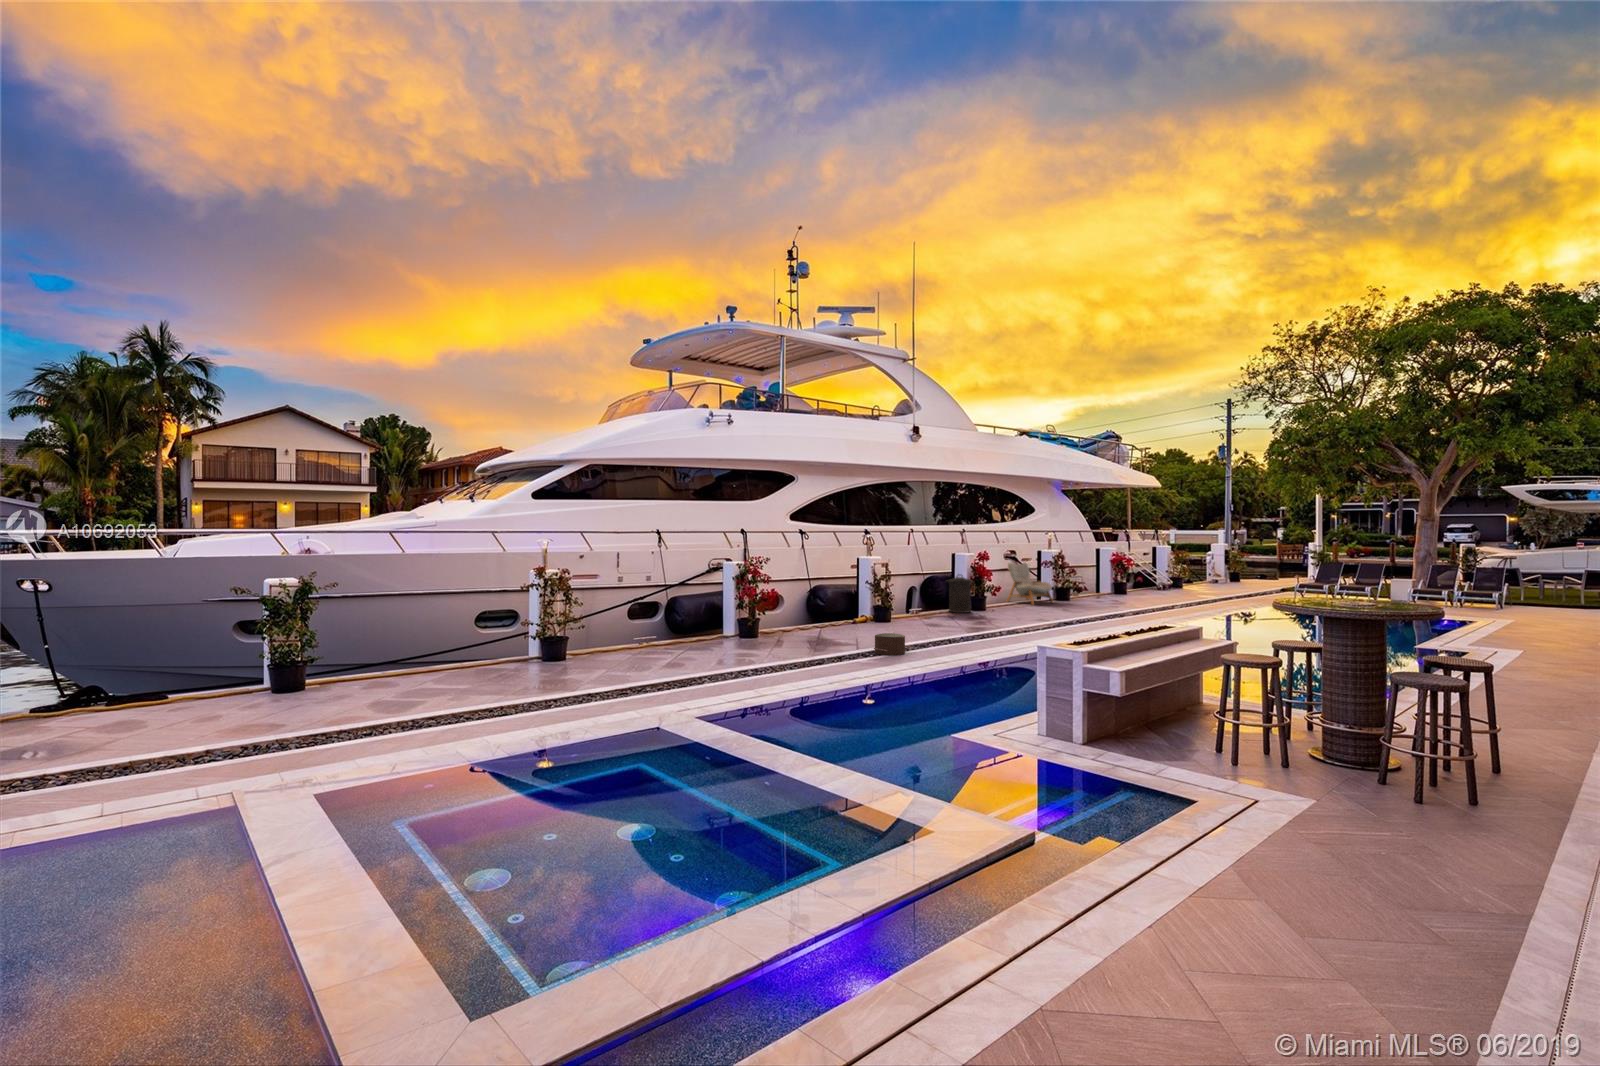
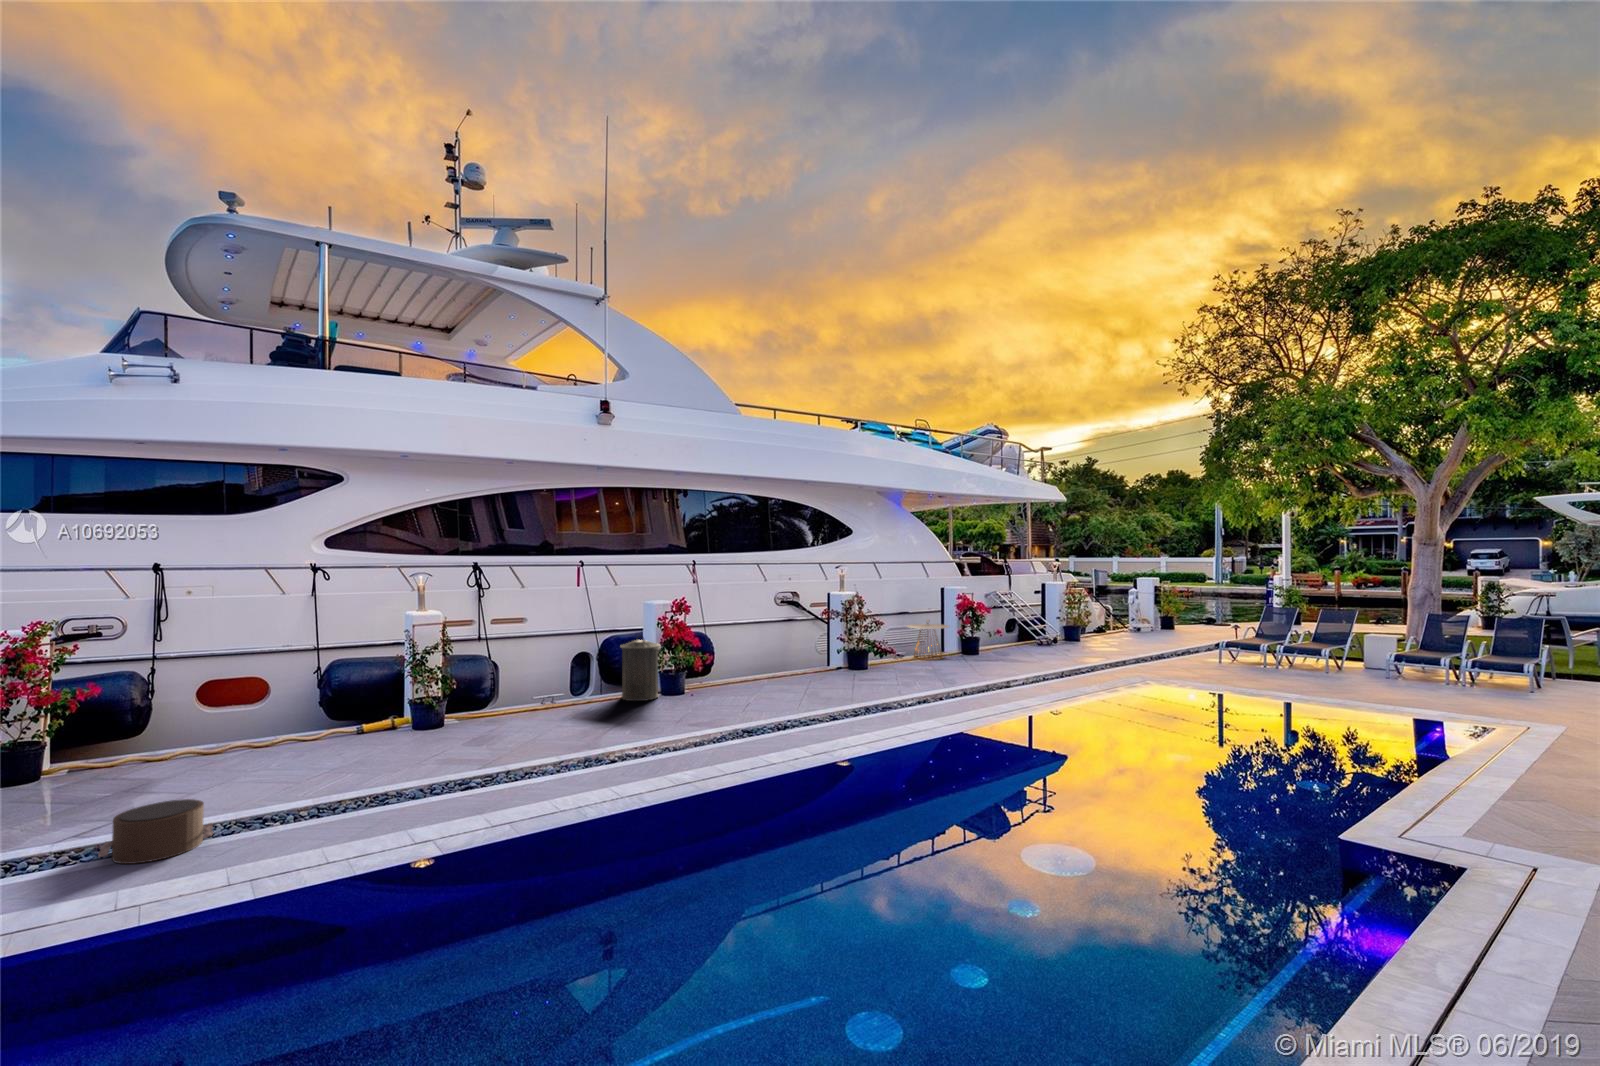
armchair: present [1007,562,1053,605] -> none [766,609,835,680]
side table: none [1079,569,1110,596] -> present [907,619,949,660]

